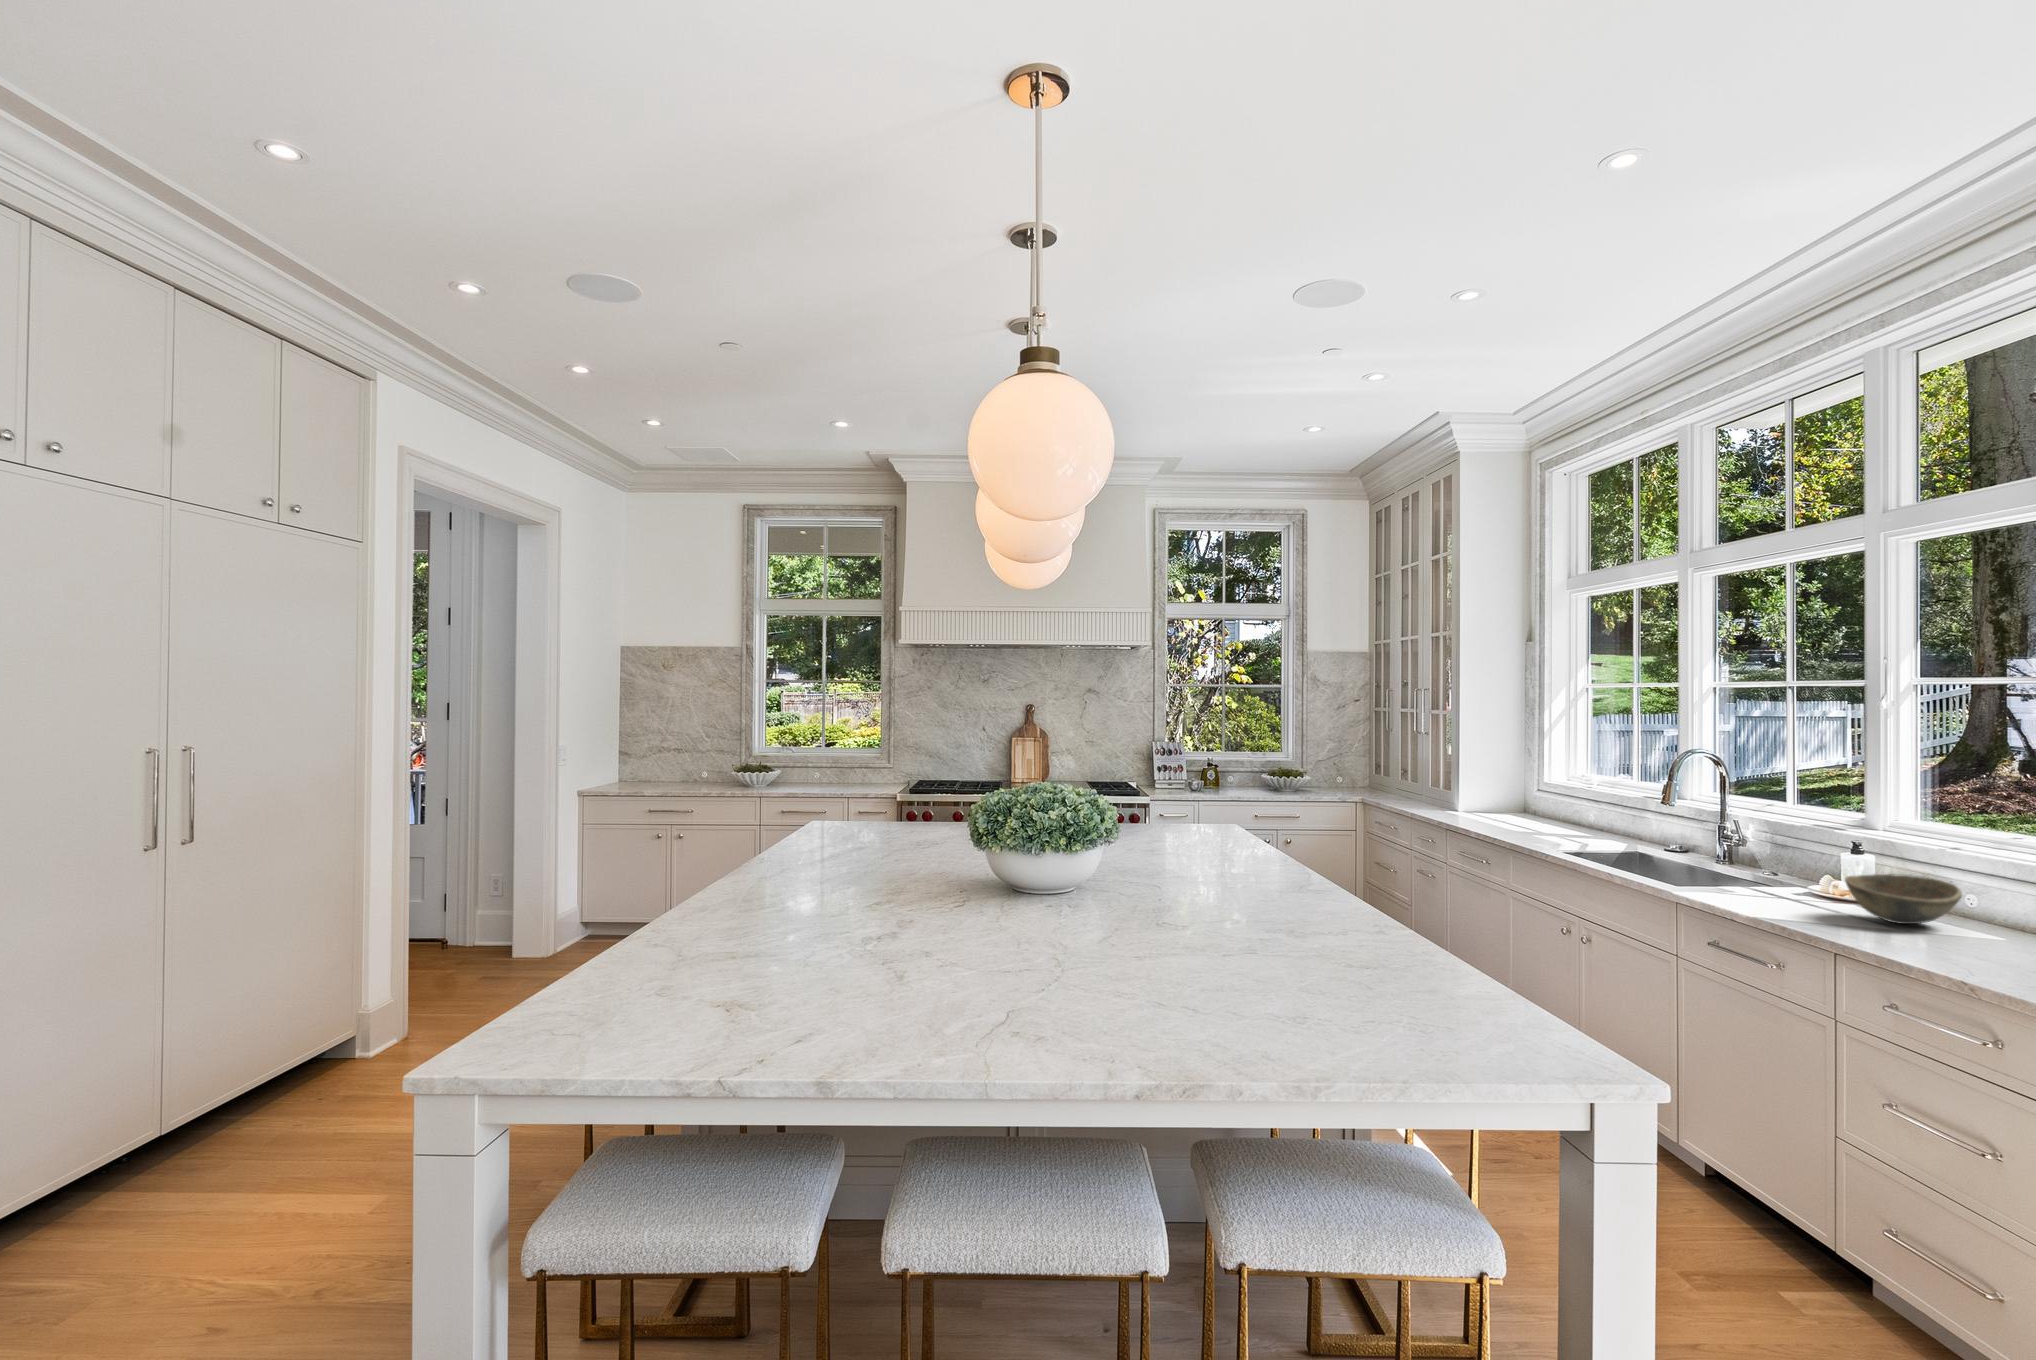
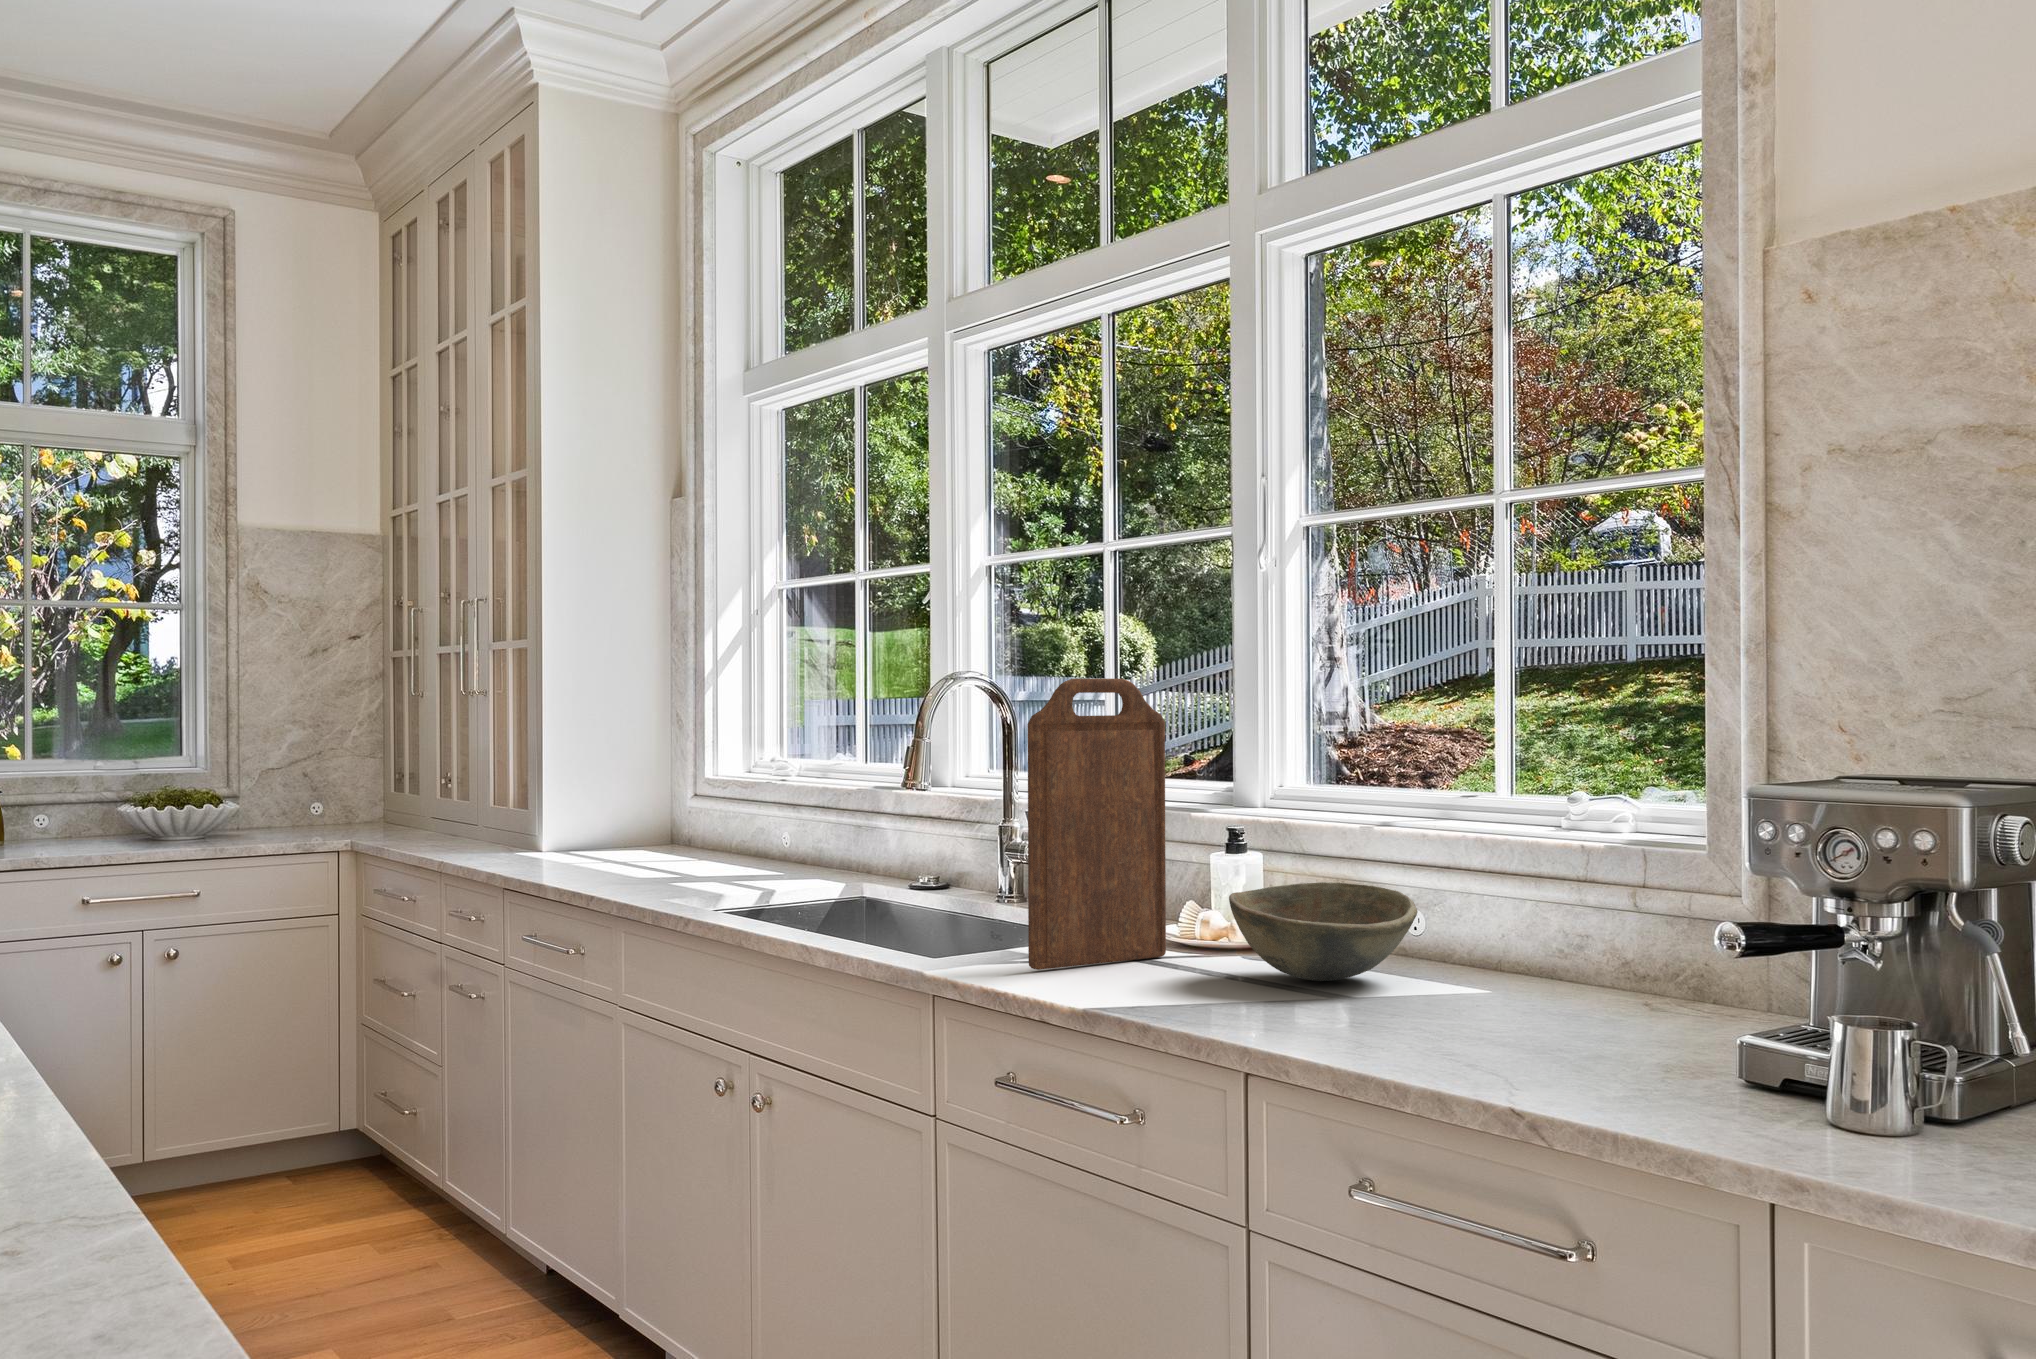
cutting board: none [1731,767,1811,902] -> present [1028,678,1166,970]

